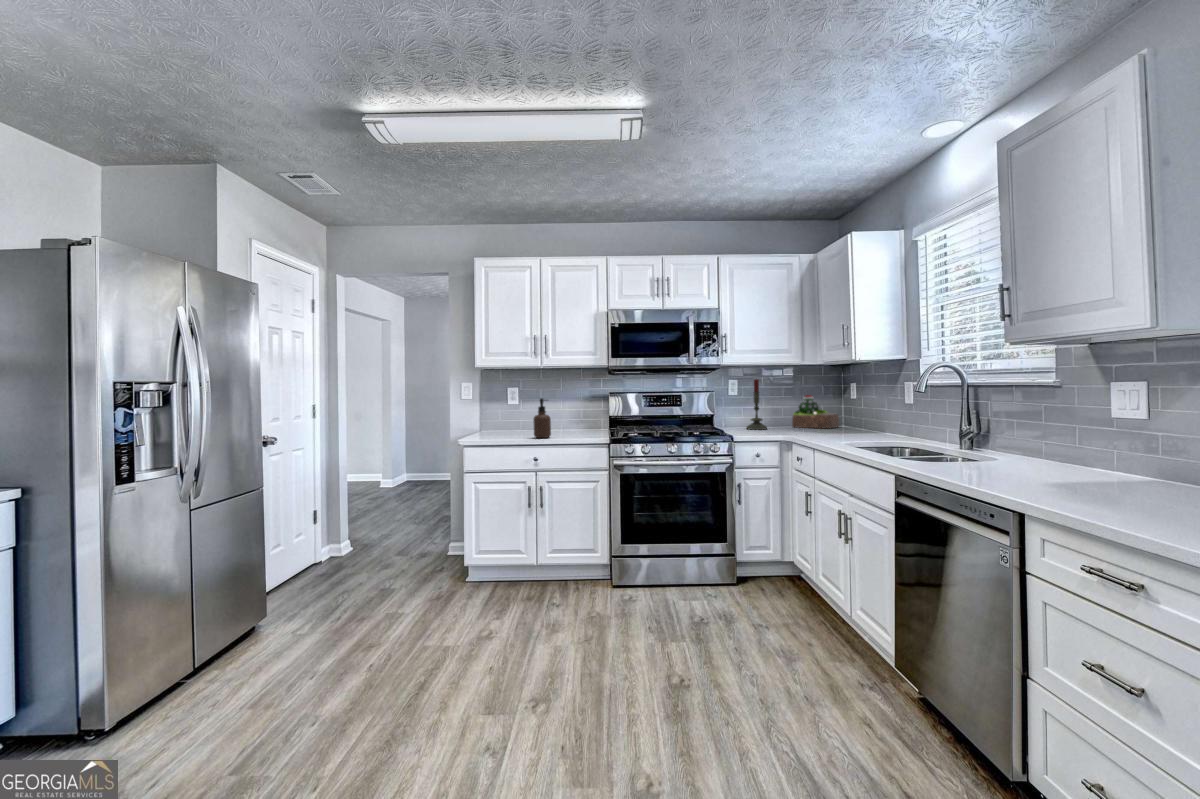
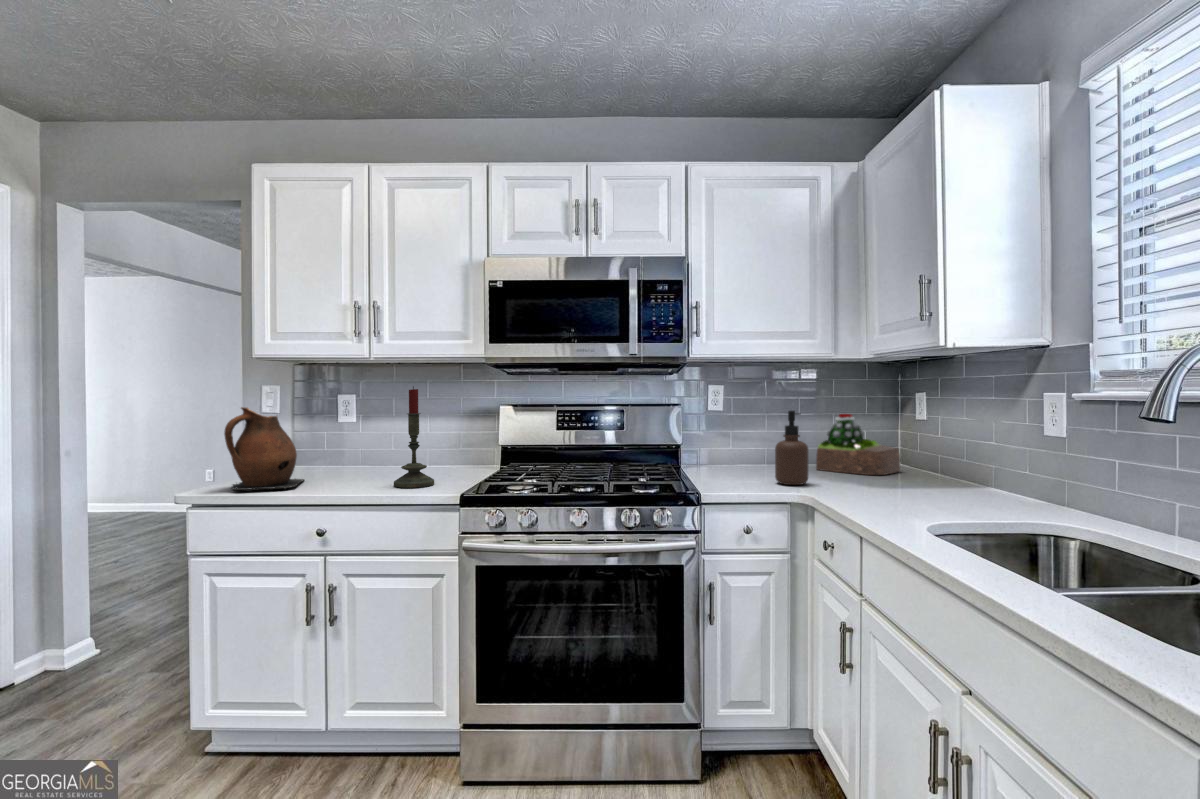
candle: present [747,379,767,430] -> present [394,387,434,488]
ceramic pitcher: none [476,395,514,439] -> present [224,407,305,490]
soap dispenser: present [533,398,551,438] -> present [775,411,808,485]

